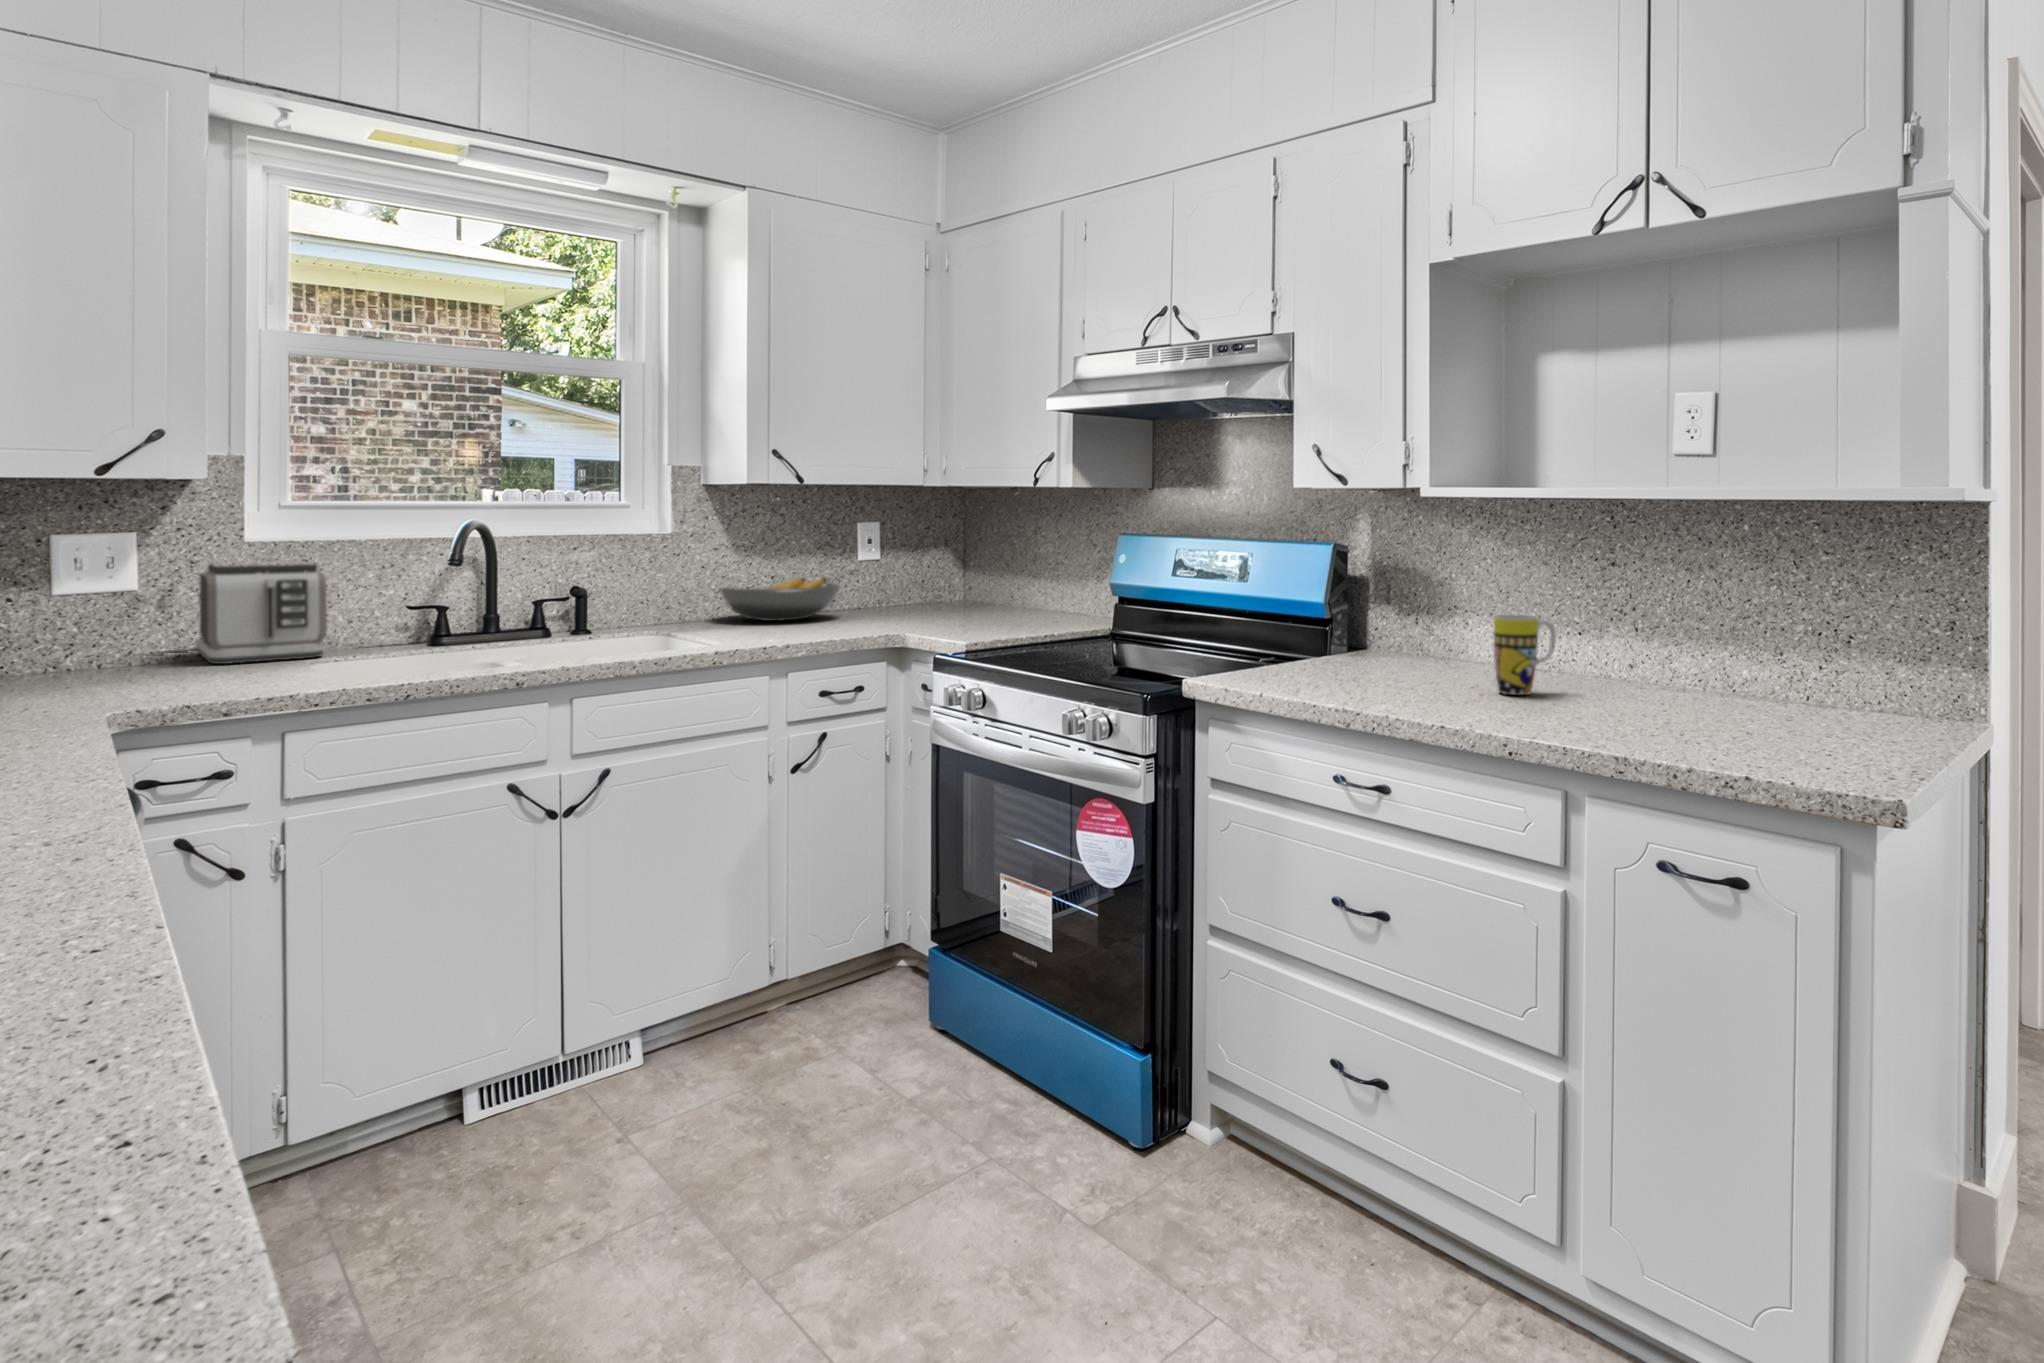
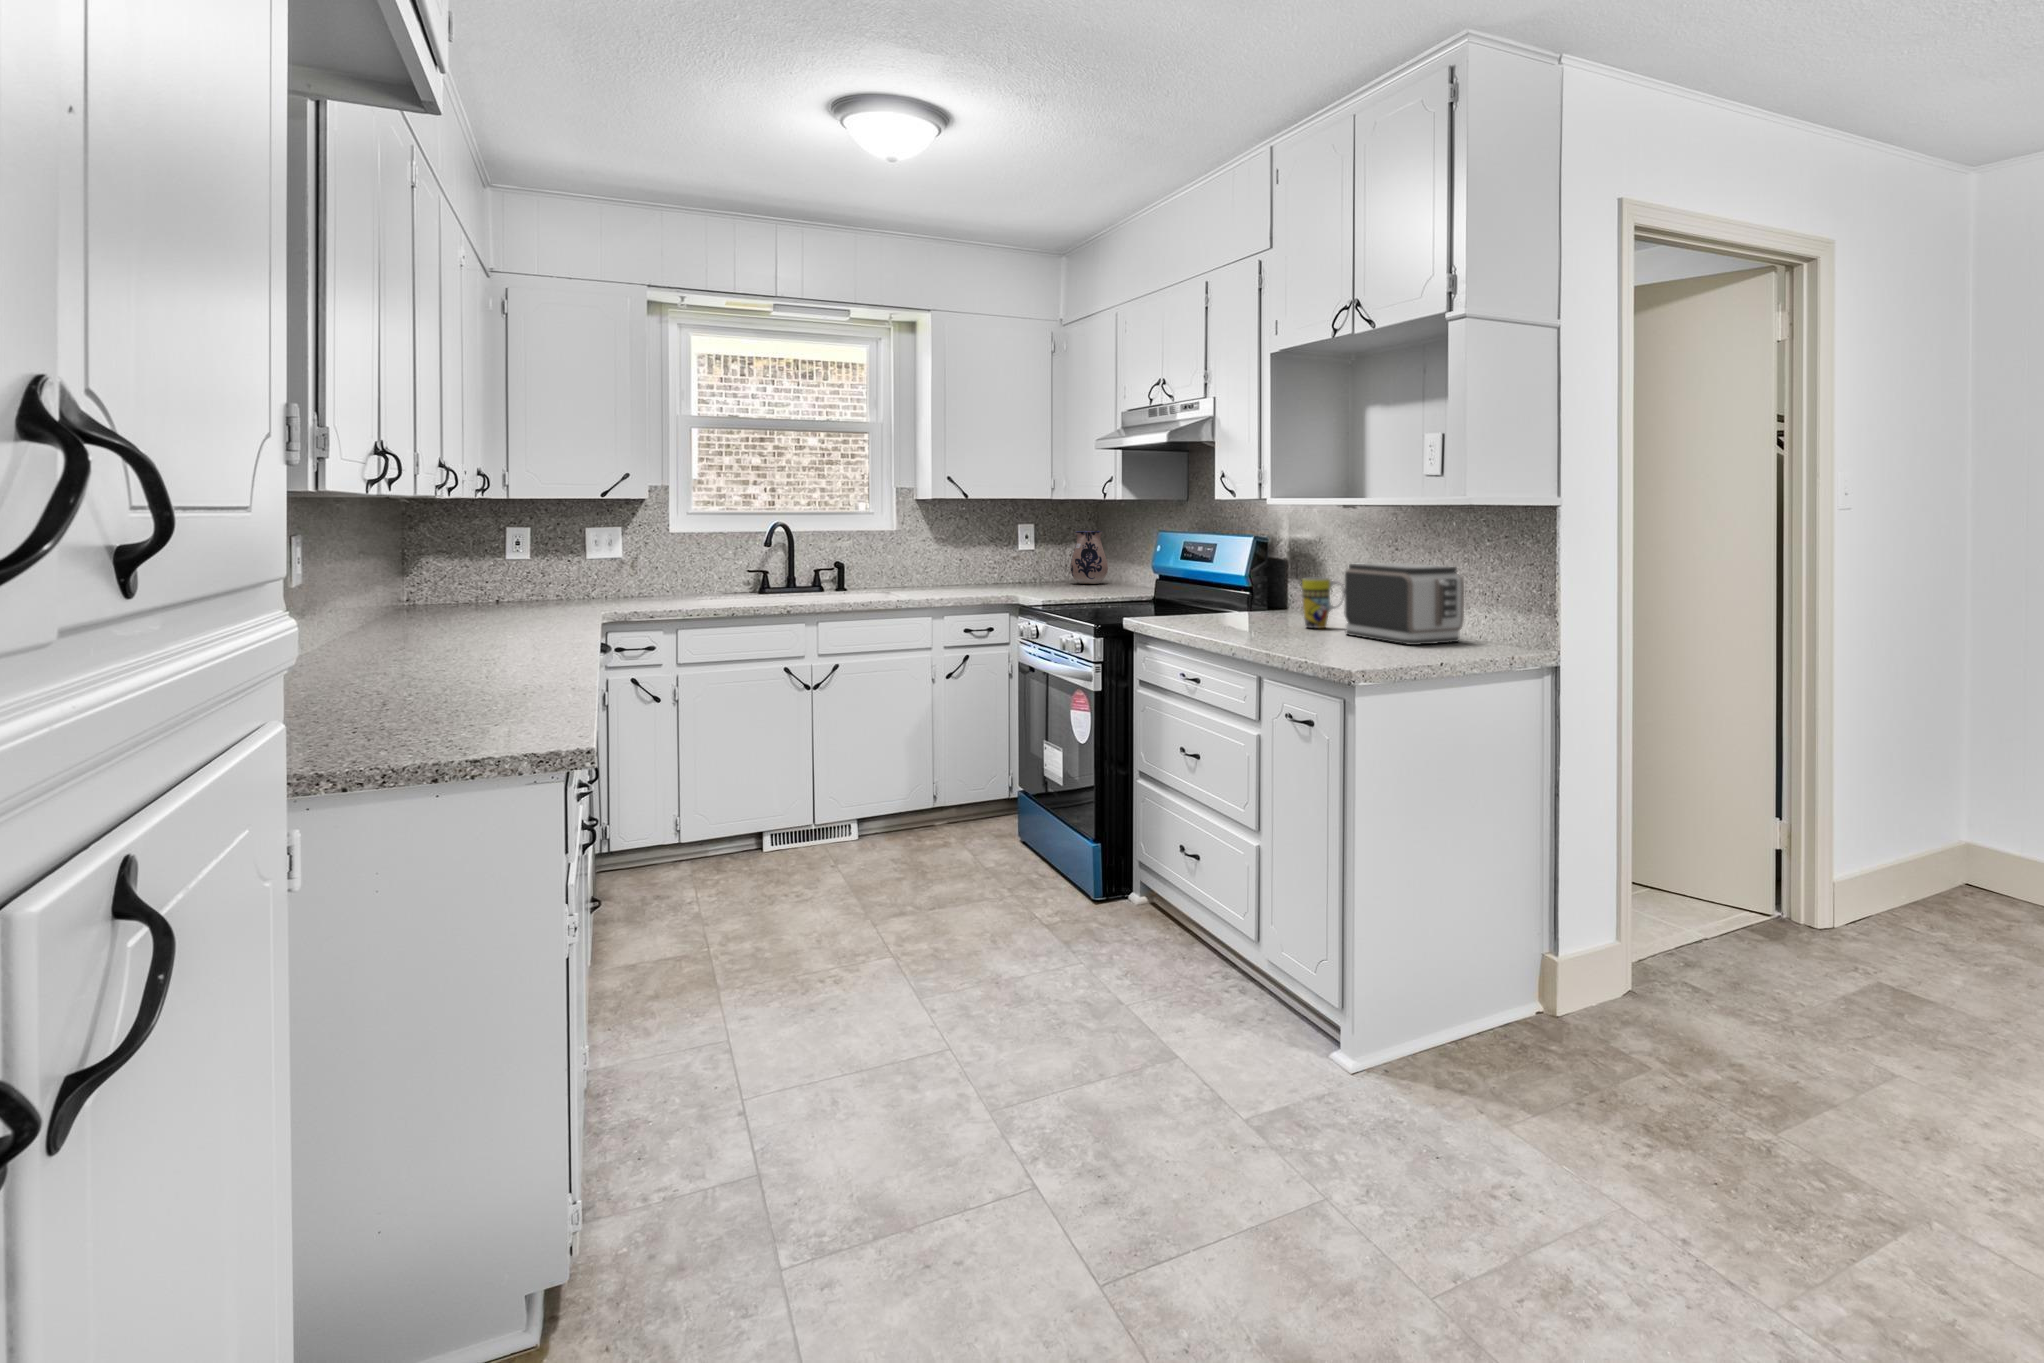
ceramic pitcher: none [932,534,986,610] -> present [1071,531,1108,584]
toaster: present [196,562,327,664] -> present [1344,563,1464,645]
fruit bowl: present [720,578,840,621] -> none [925,559,1003,587]

